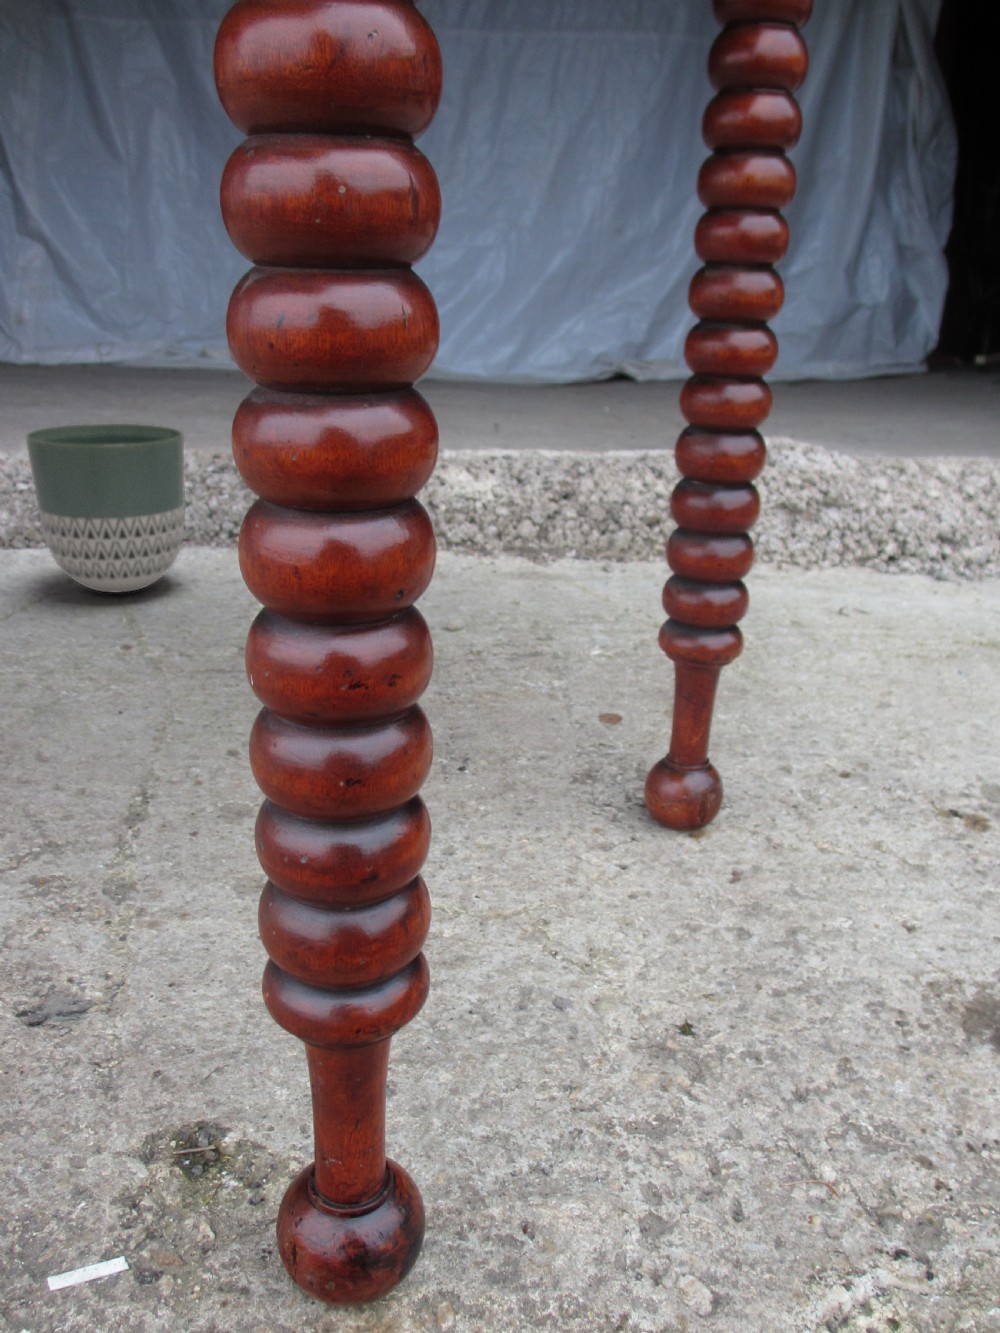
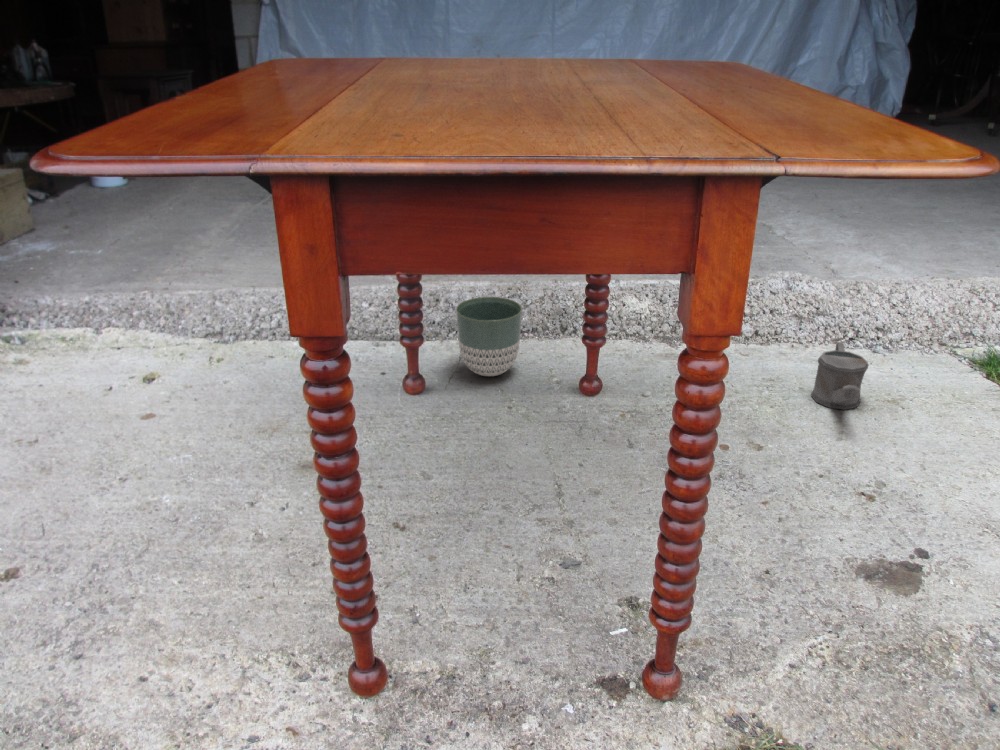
watering can: none [815,522,937,654] -> present [811,342,869,410]

